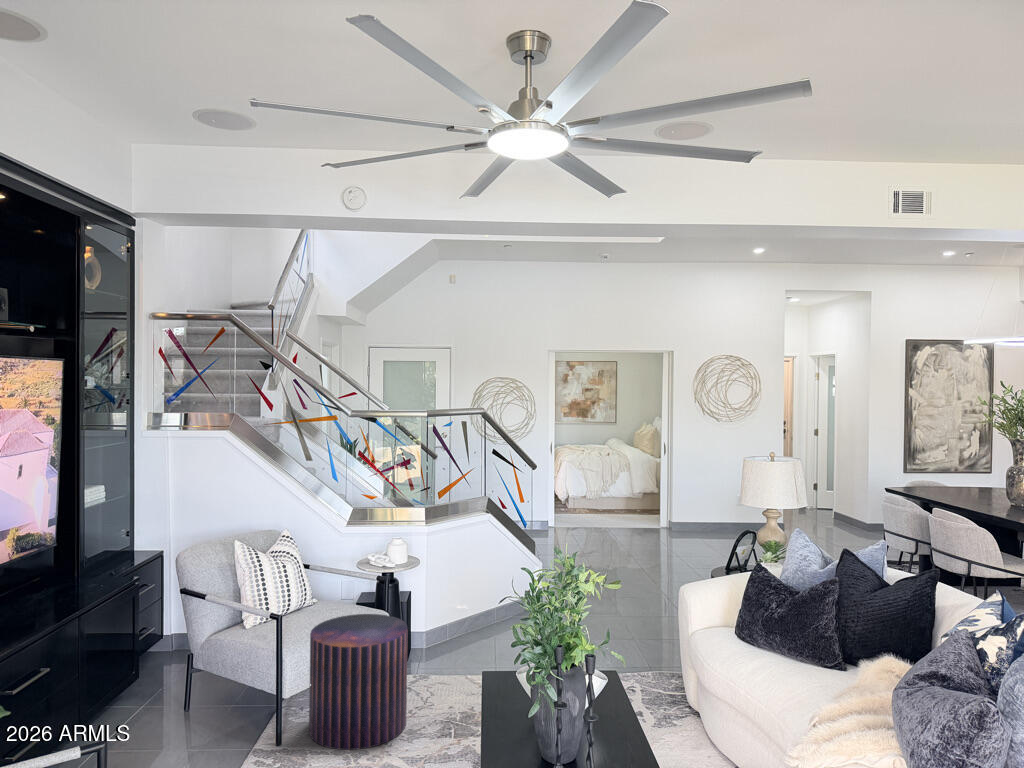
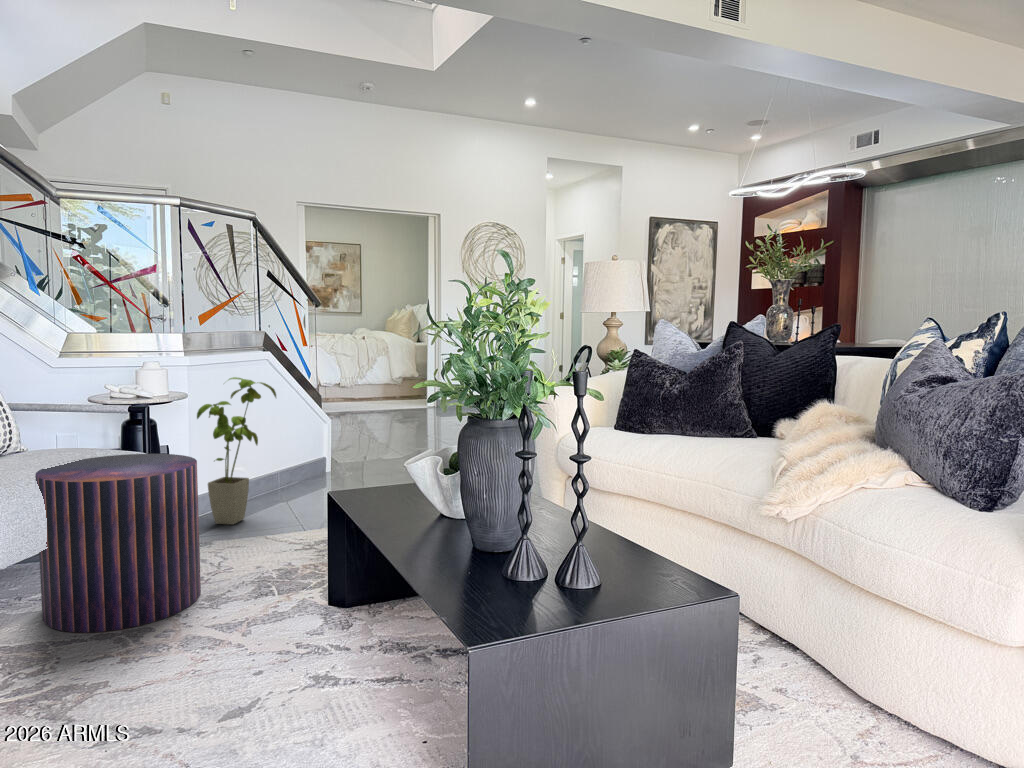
house plant: none [428,543,486,658] -> present [197,377,276,525]

